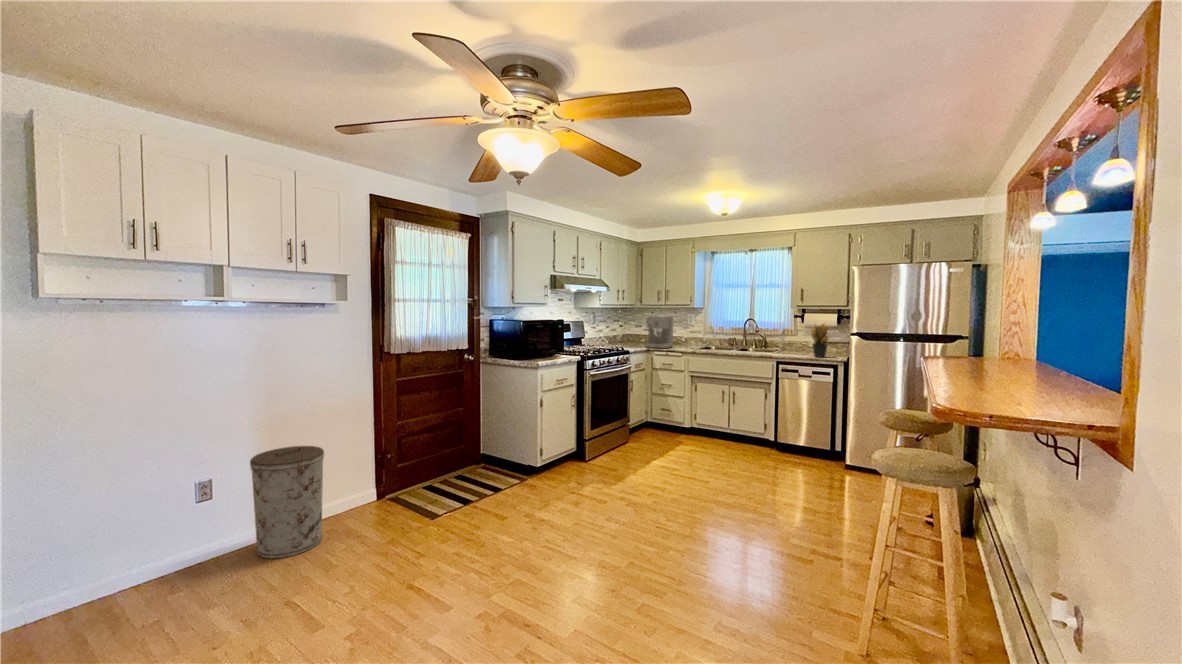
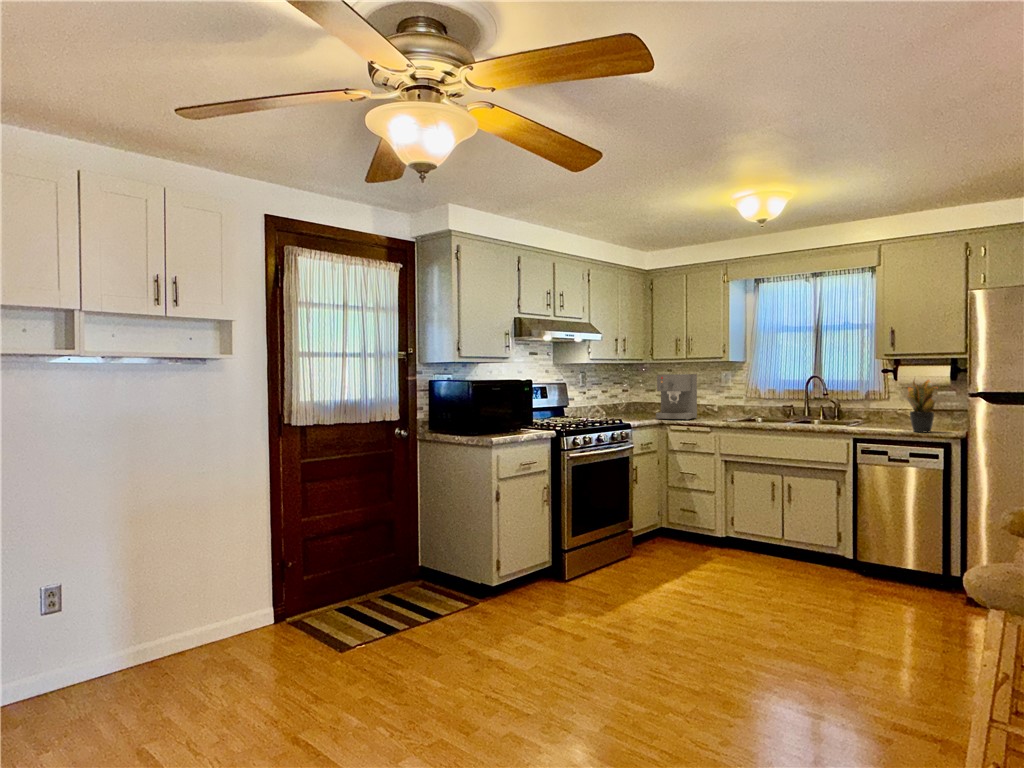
trash can: present [250,446,324,558] -> none [103,547,197,696]

